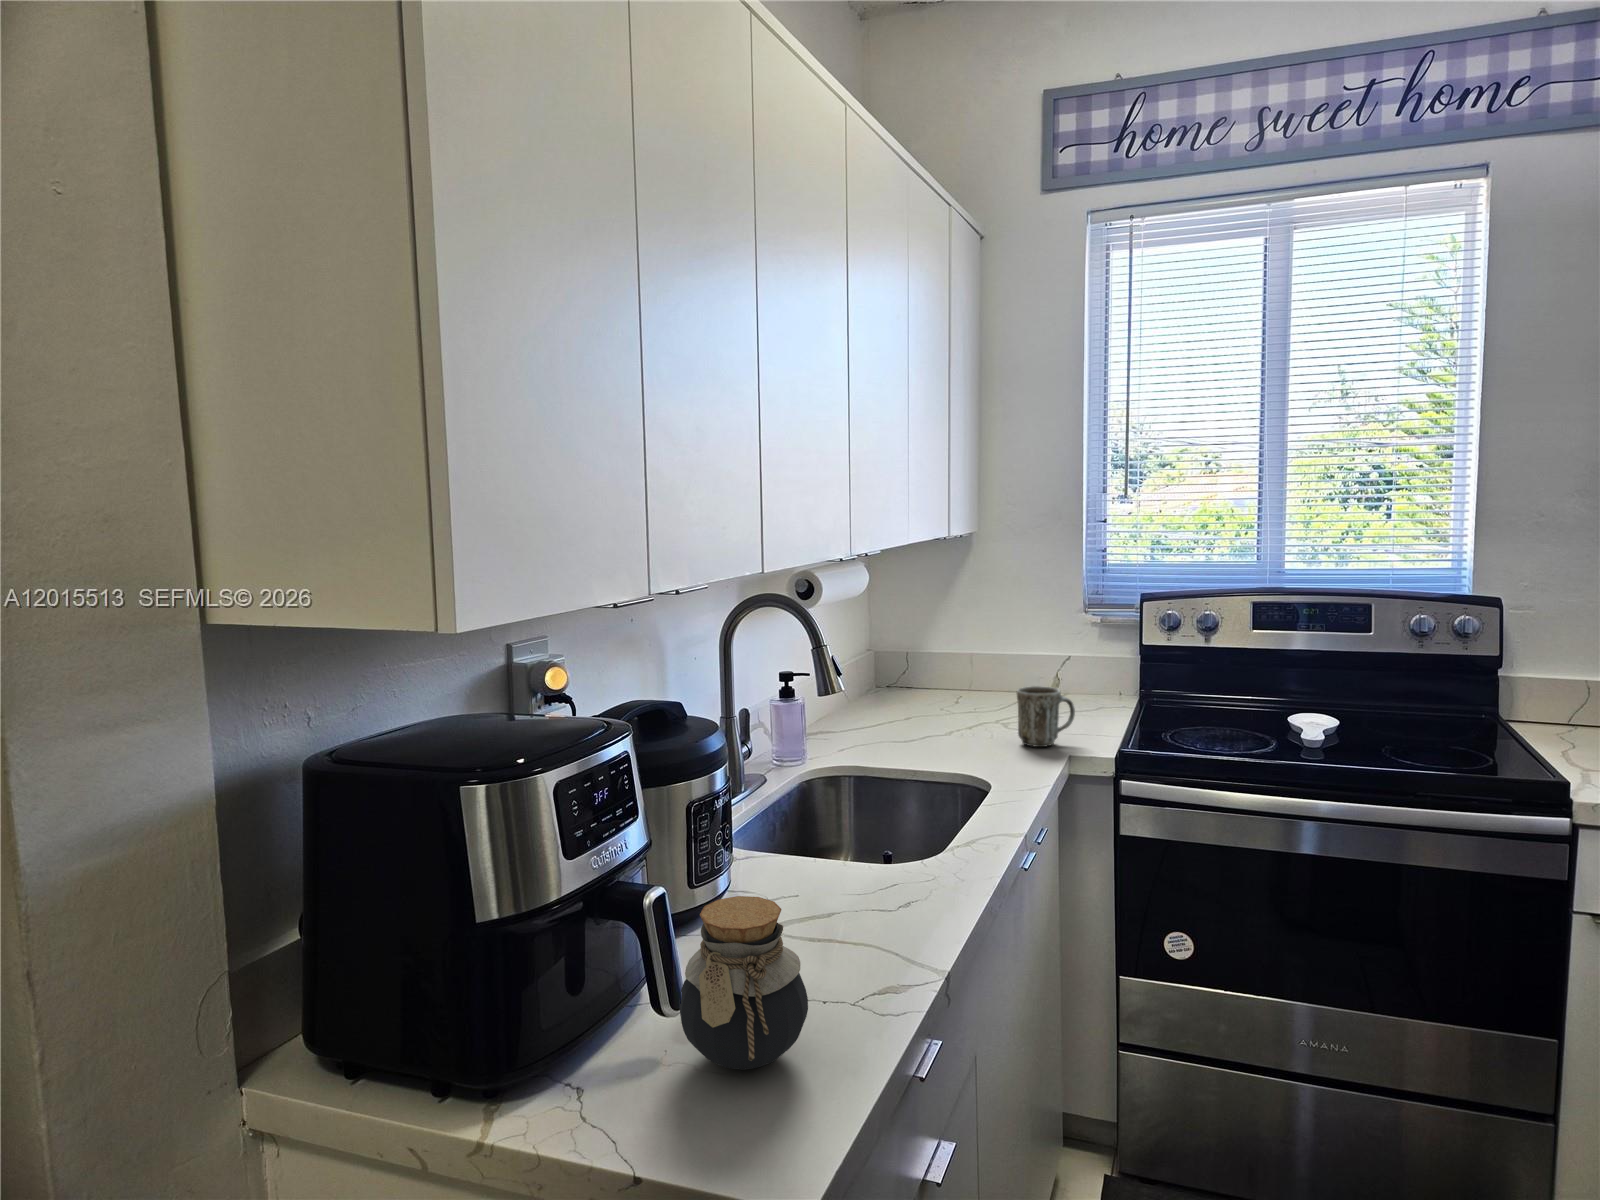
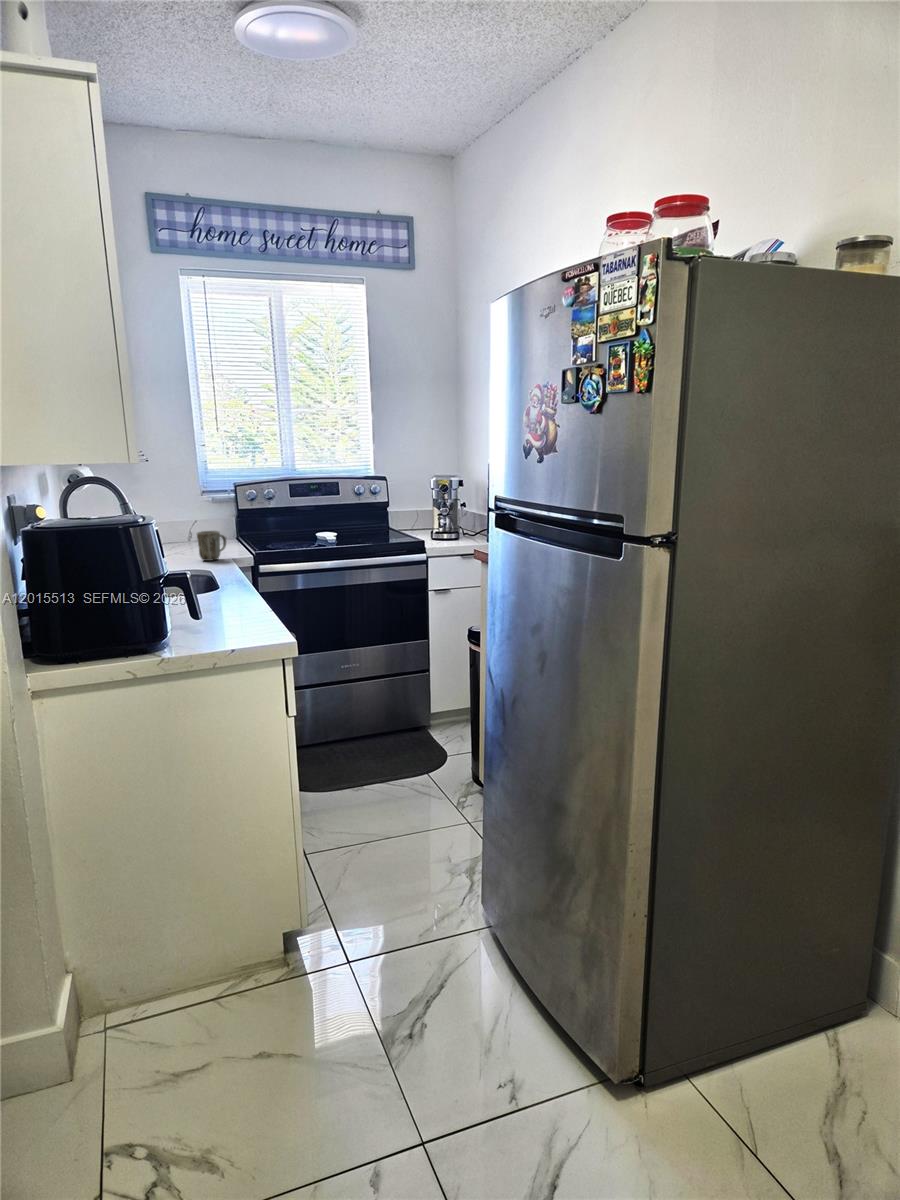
jar: present [679,896,808,1070] -> none [207,577,256,637]

